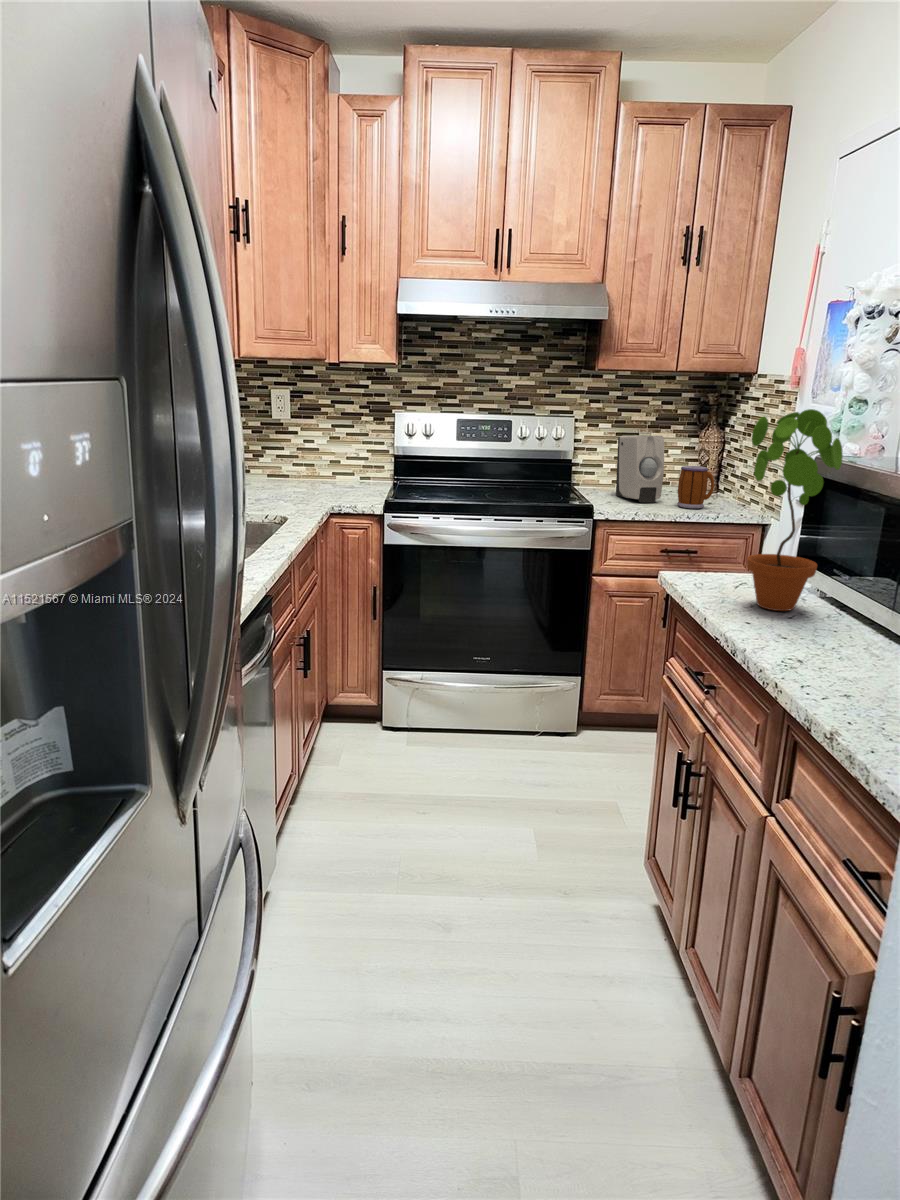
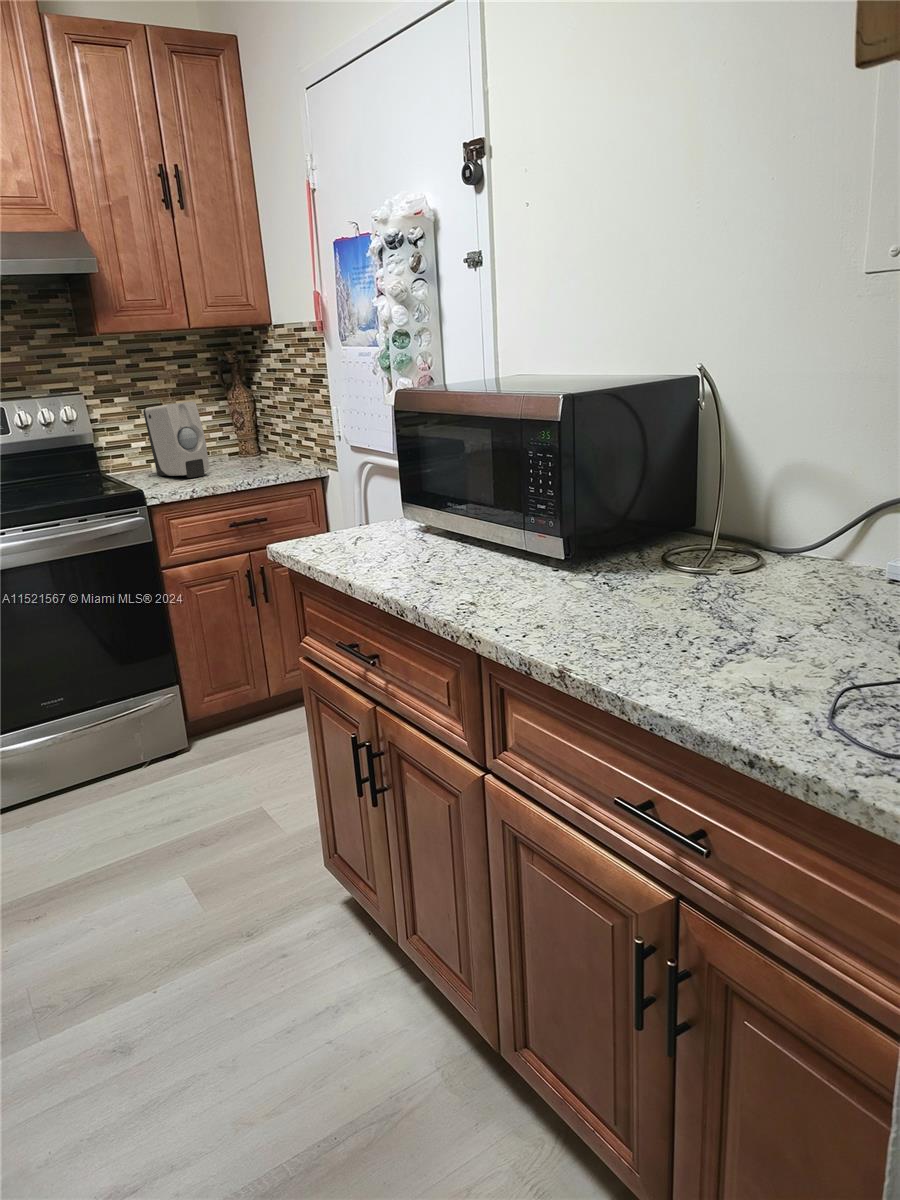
potted plant: present [747,409,843,611] -> none [341,341,436,559]
mug: present [677,466,714,509] -> none [223,429,263,475]

